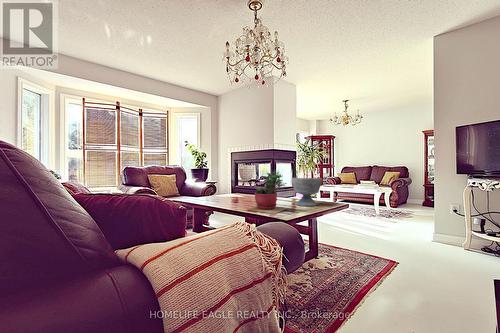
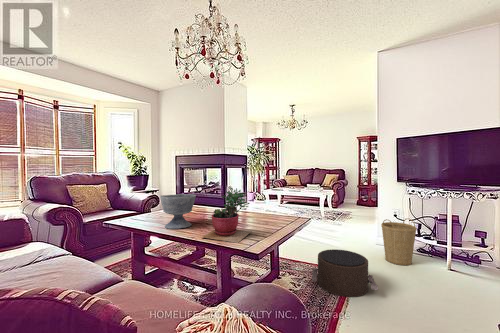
bowl: present [291,178,322,206] -> present [160,194,196,229]
basket: none [430,210,470,258] -> present [381,218,417,265]
pouf: none [347,234,413,276] -> present [312,249,378,297]

